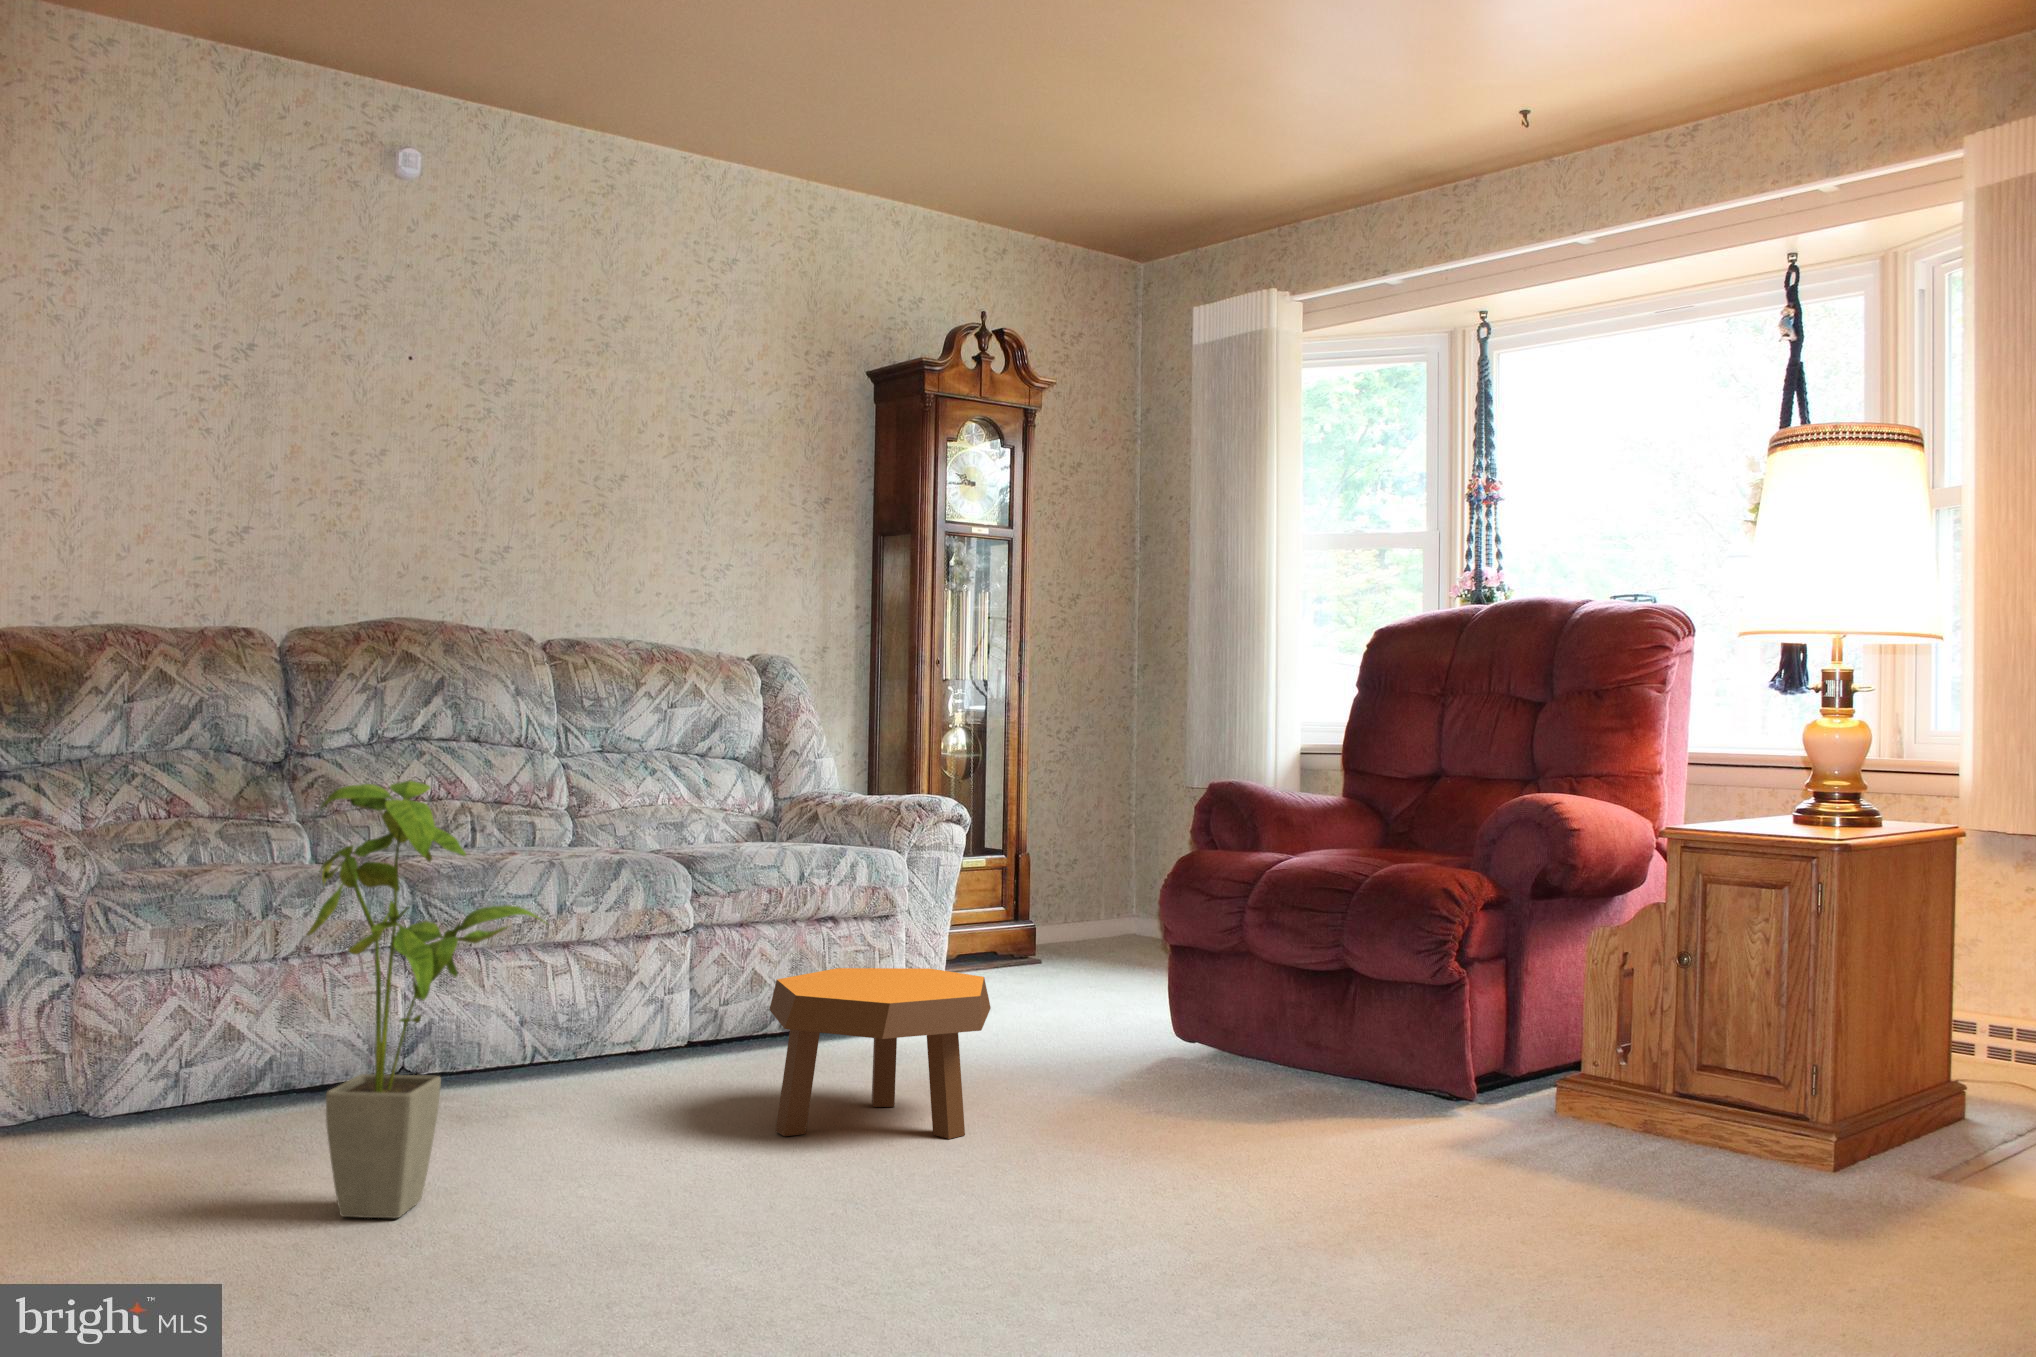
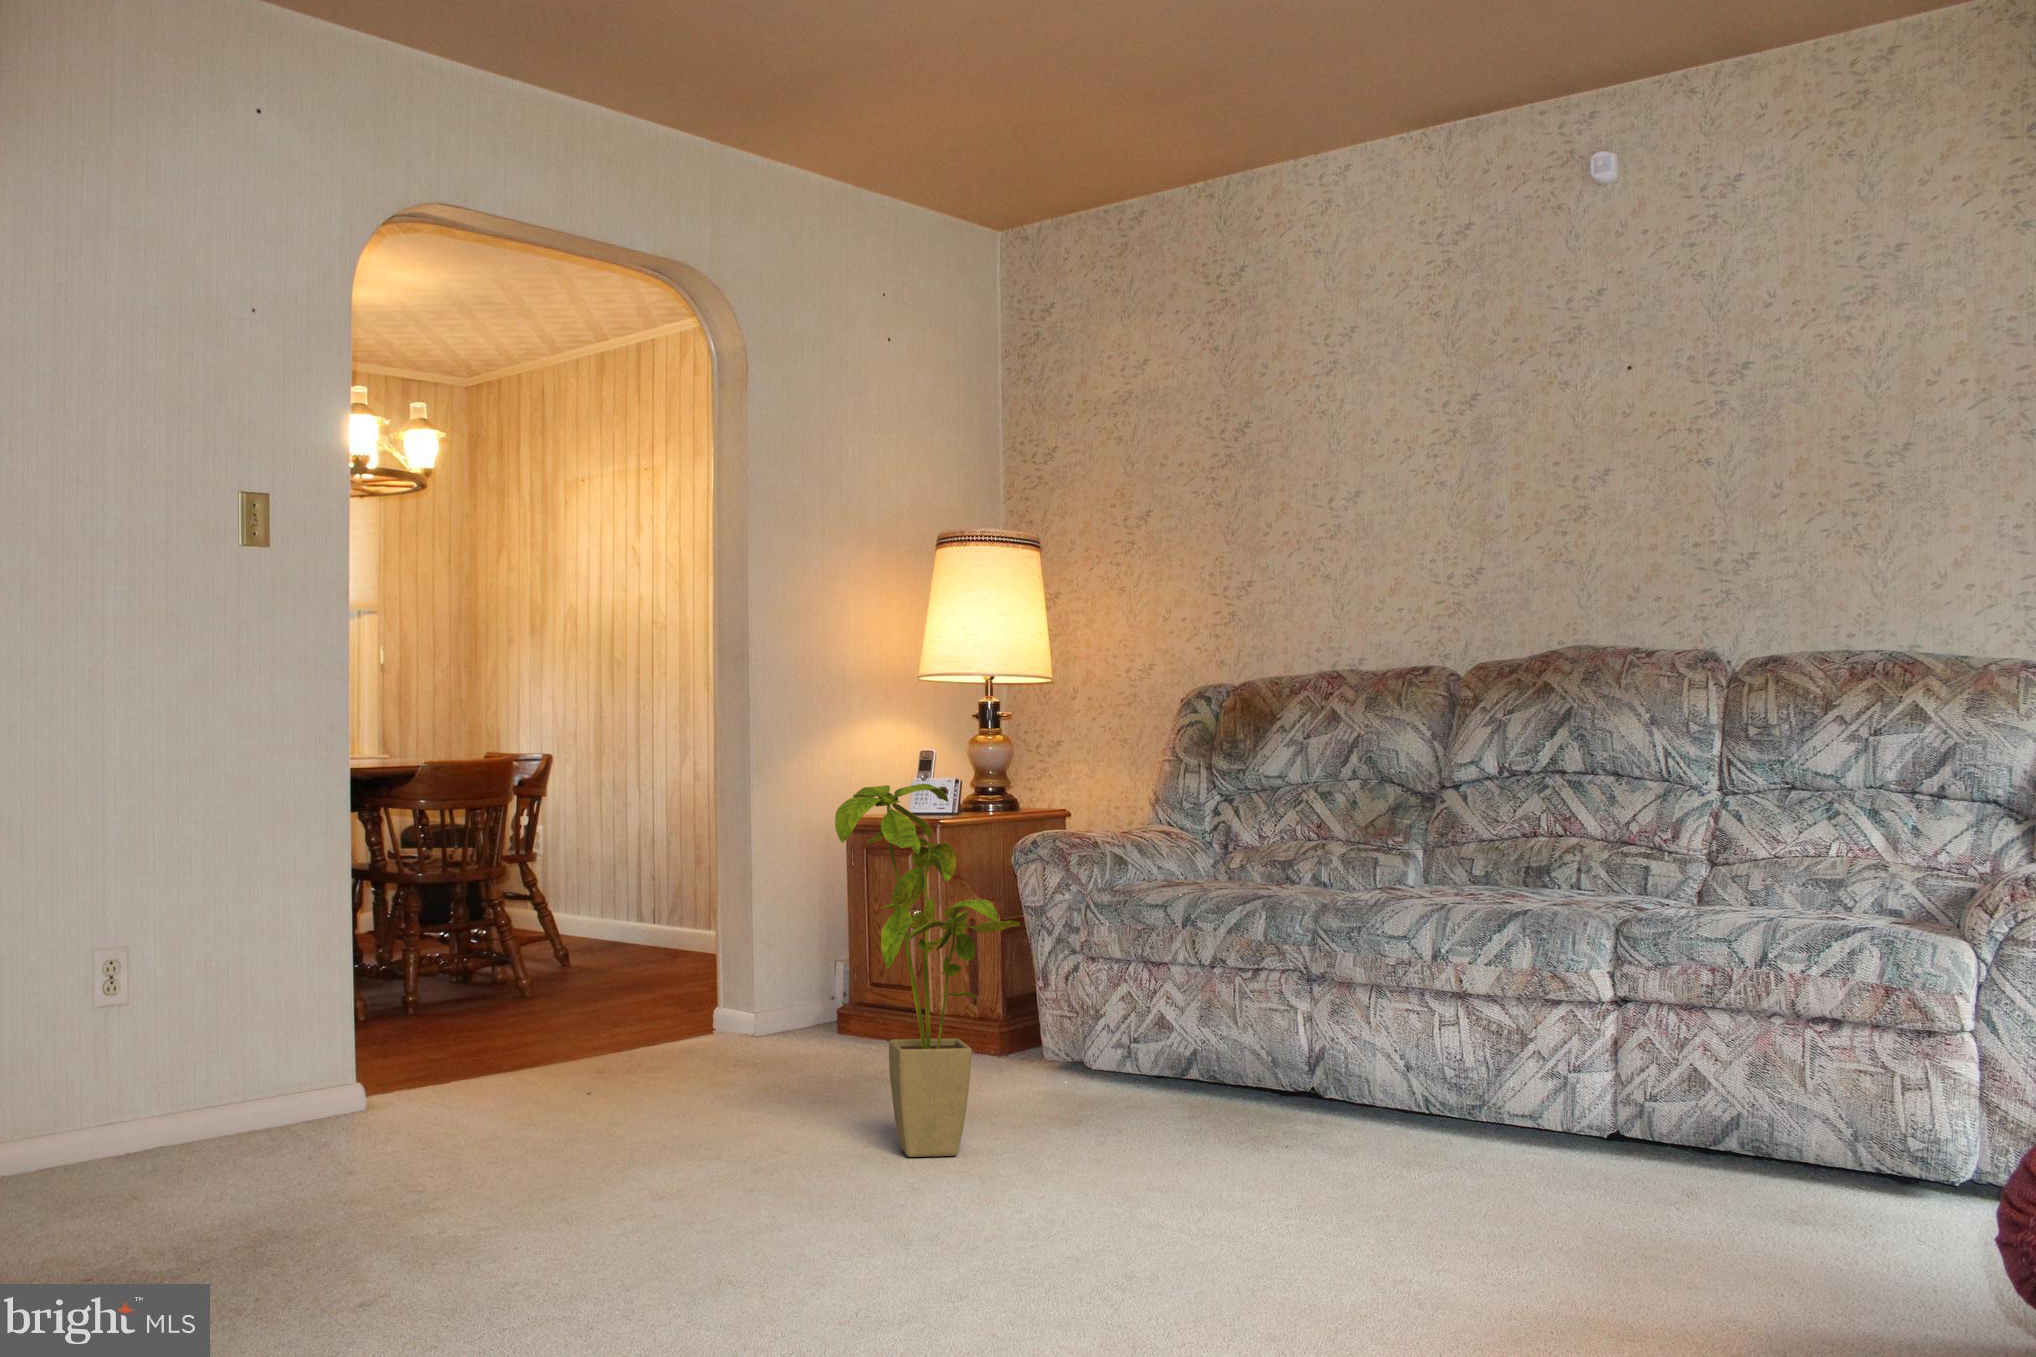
footstool: present [769,968,991,1139] -> none [1277,1038,1572,1262]

